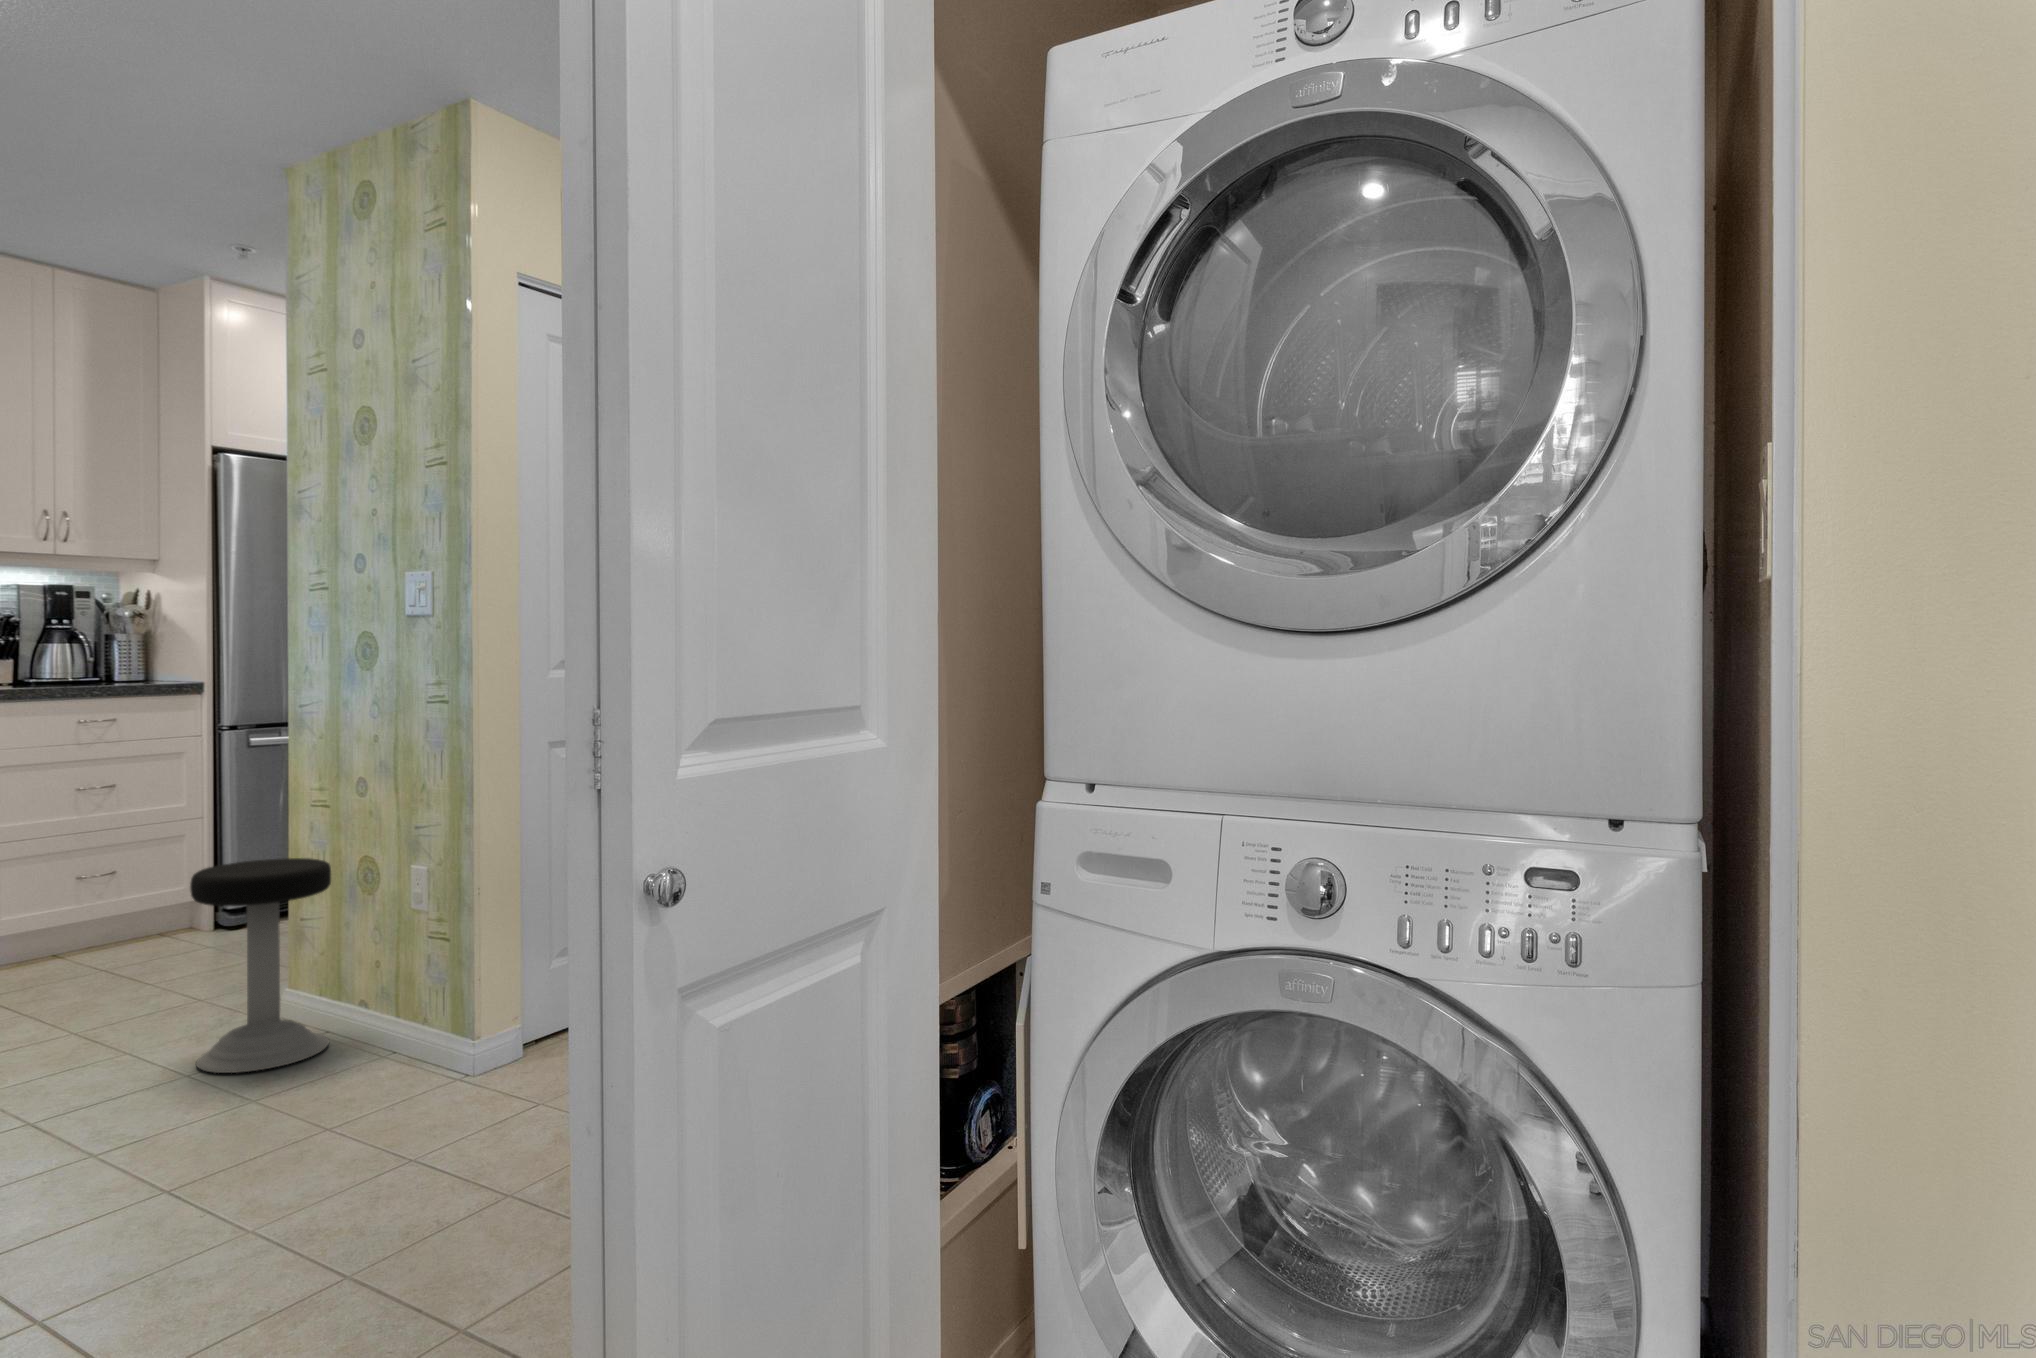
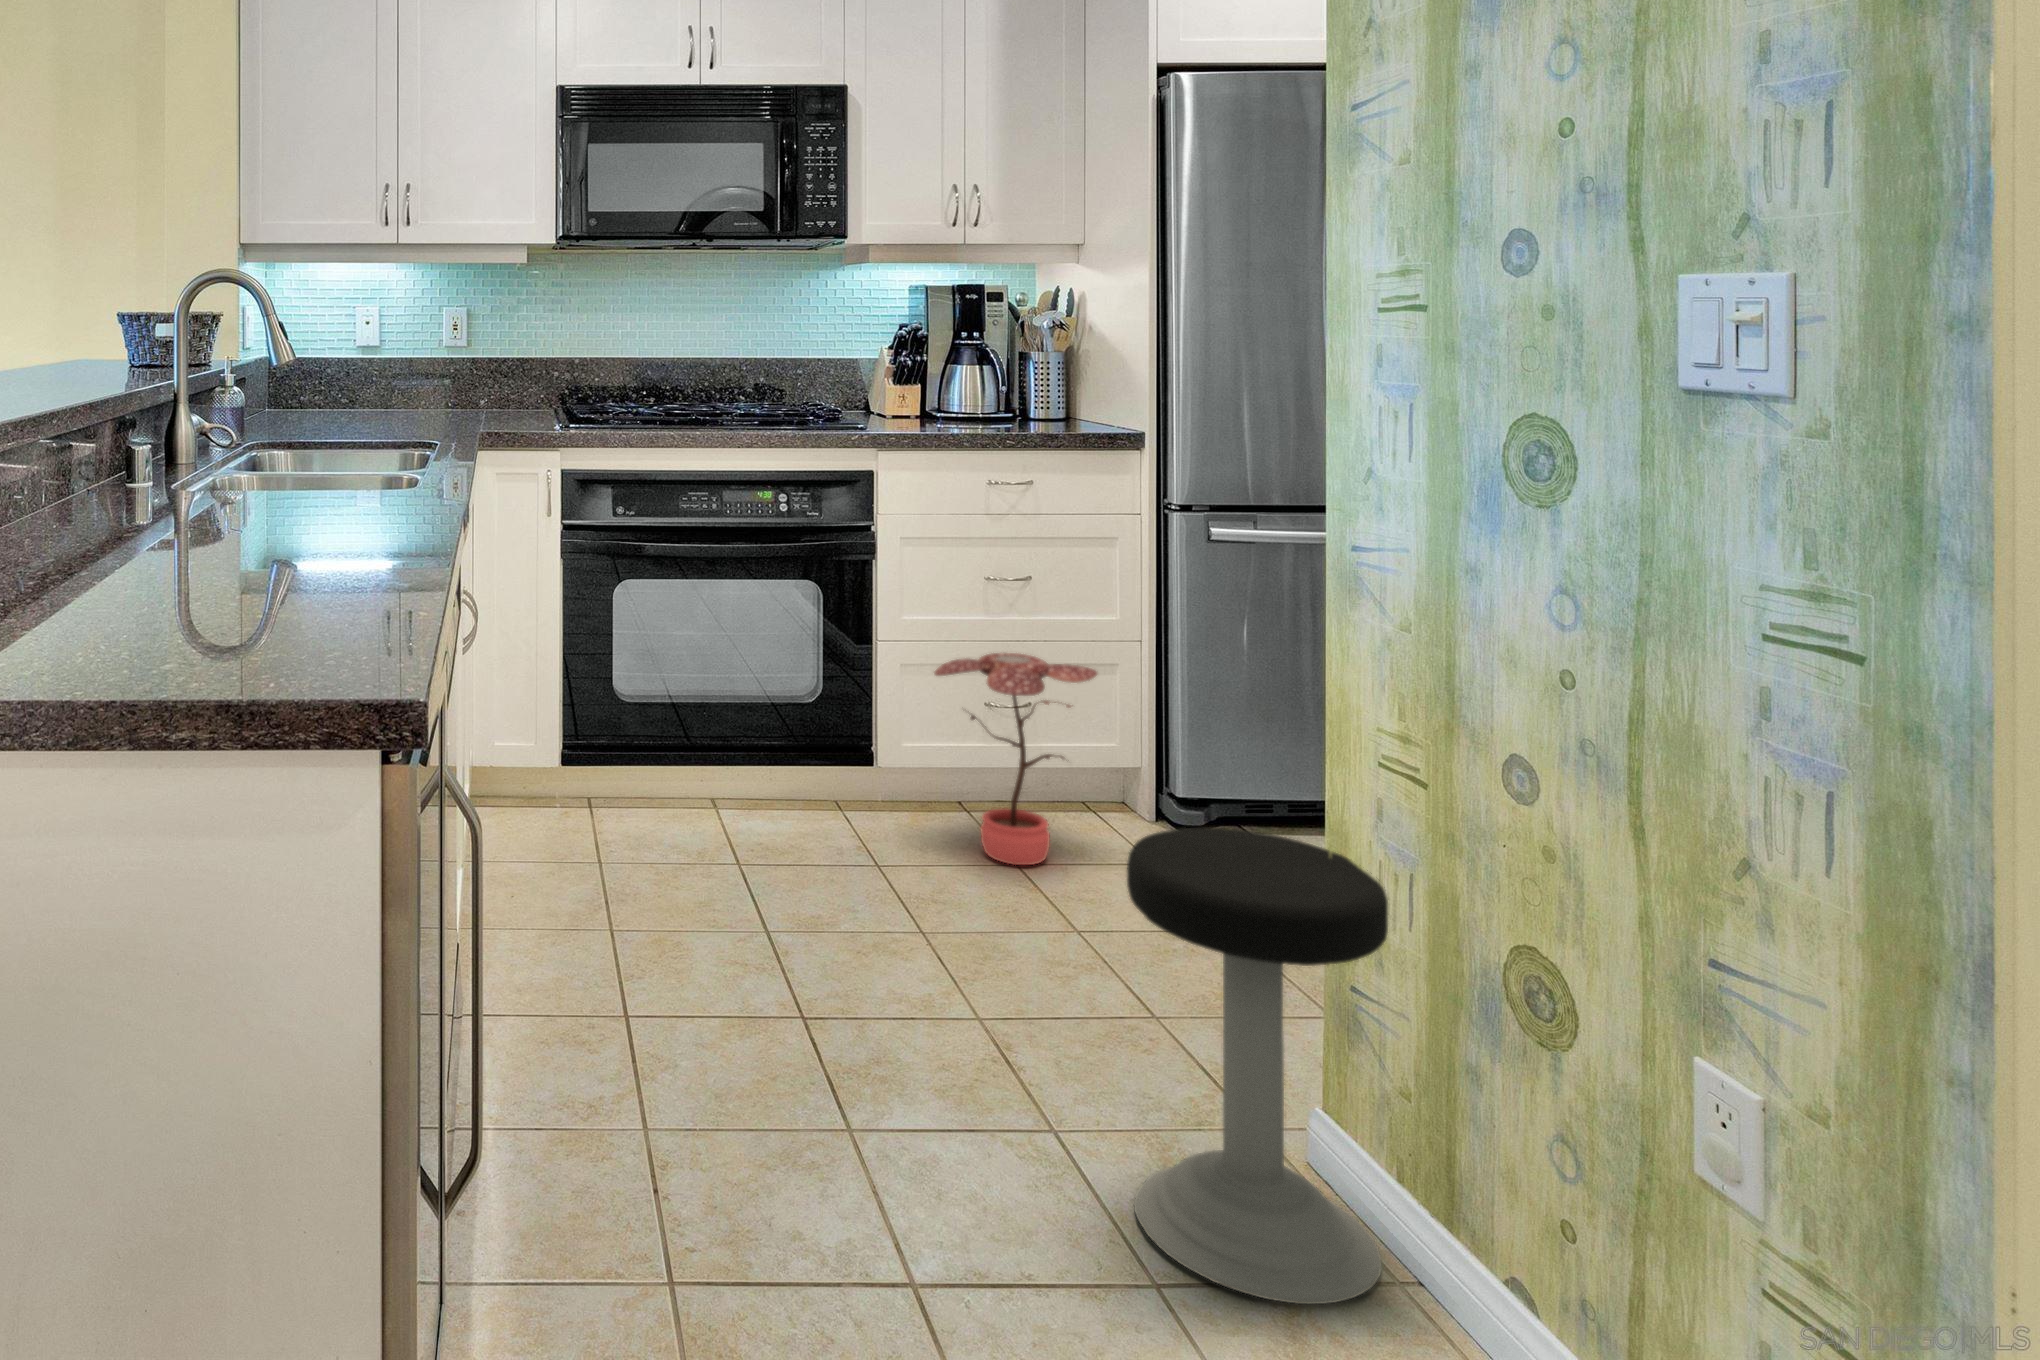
potted plant: none [37,832,171,972] -> present [935,653,1097,865]

